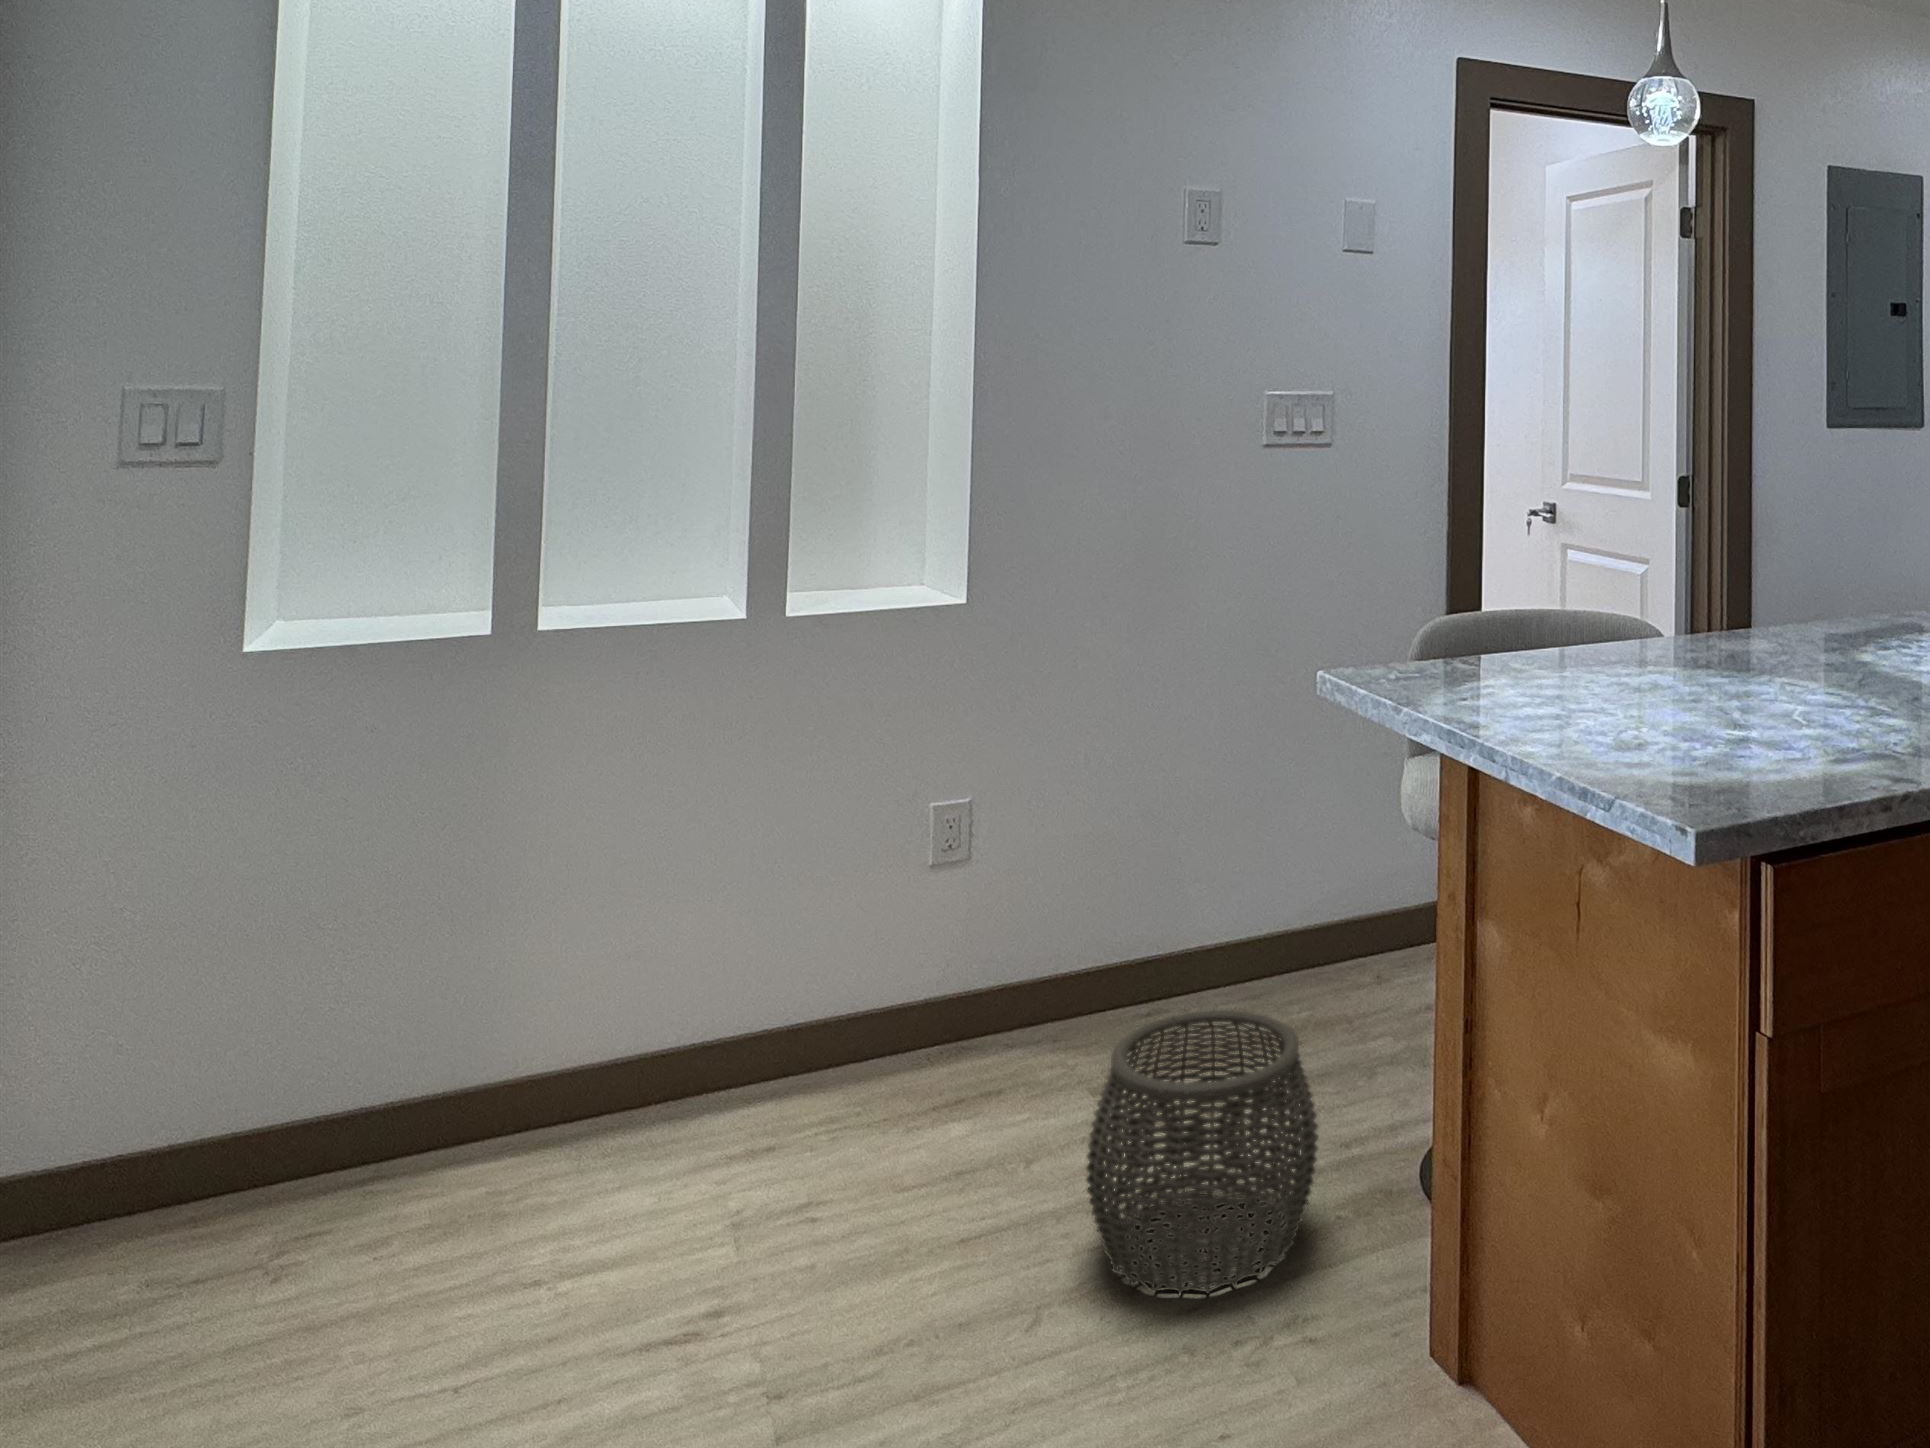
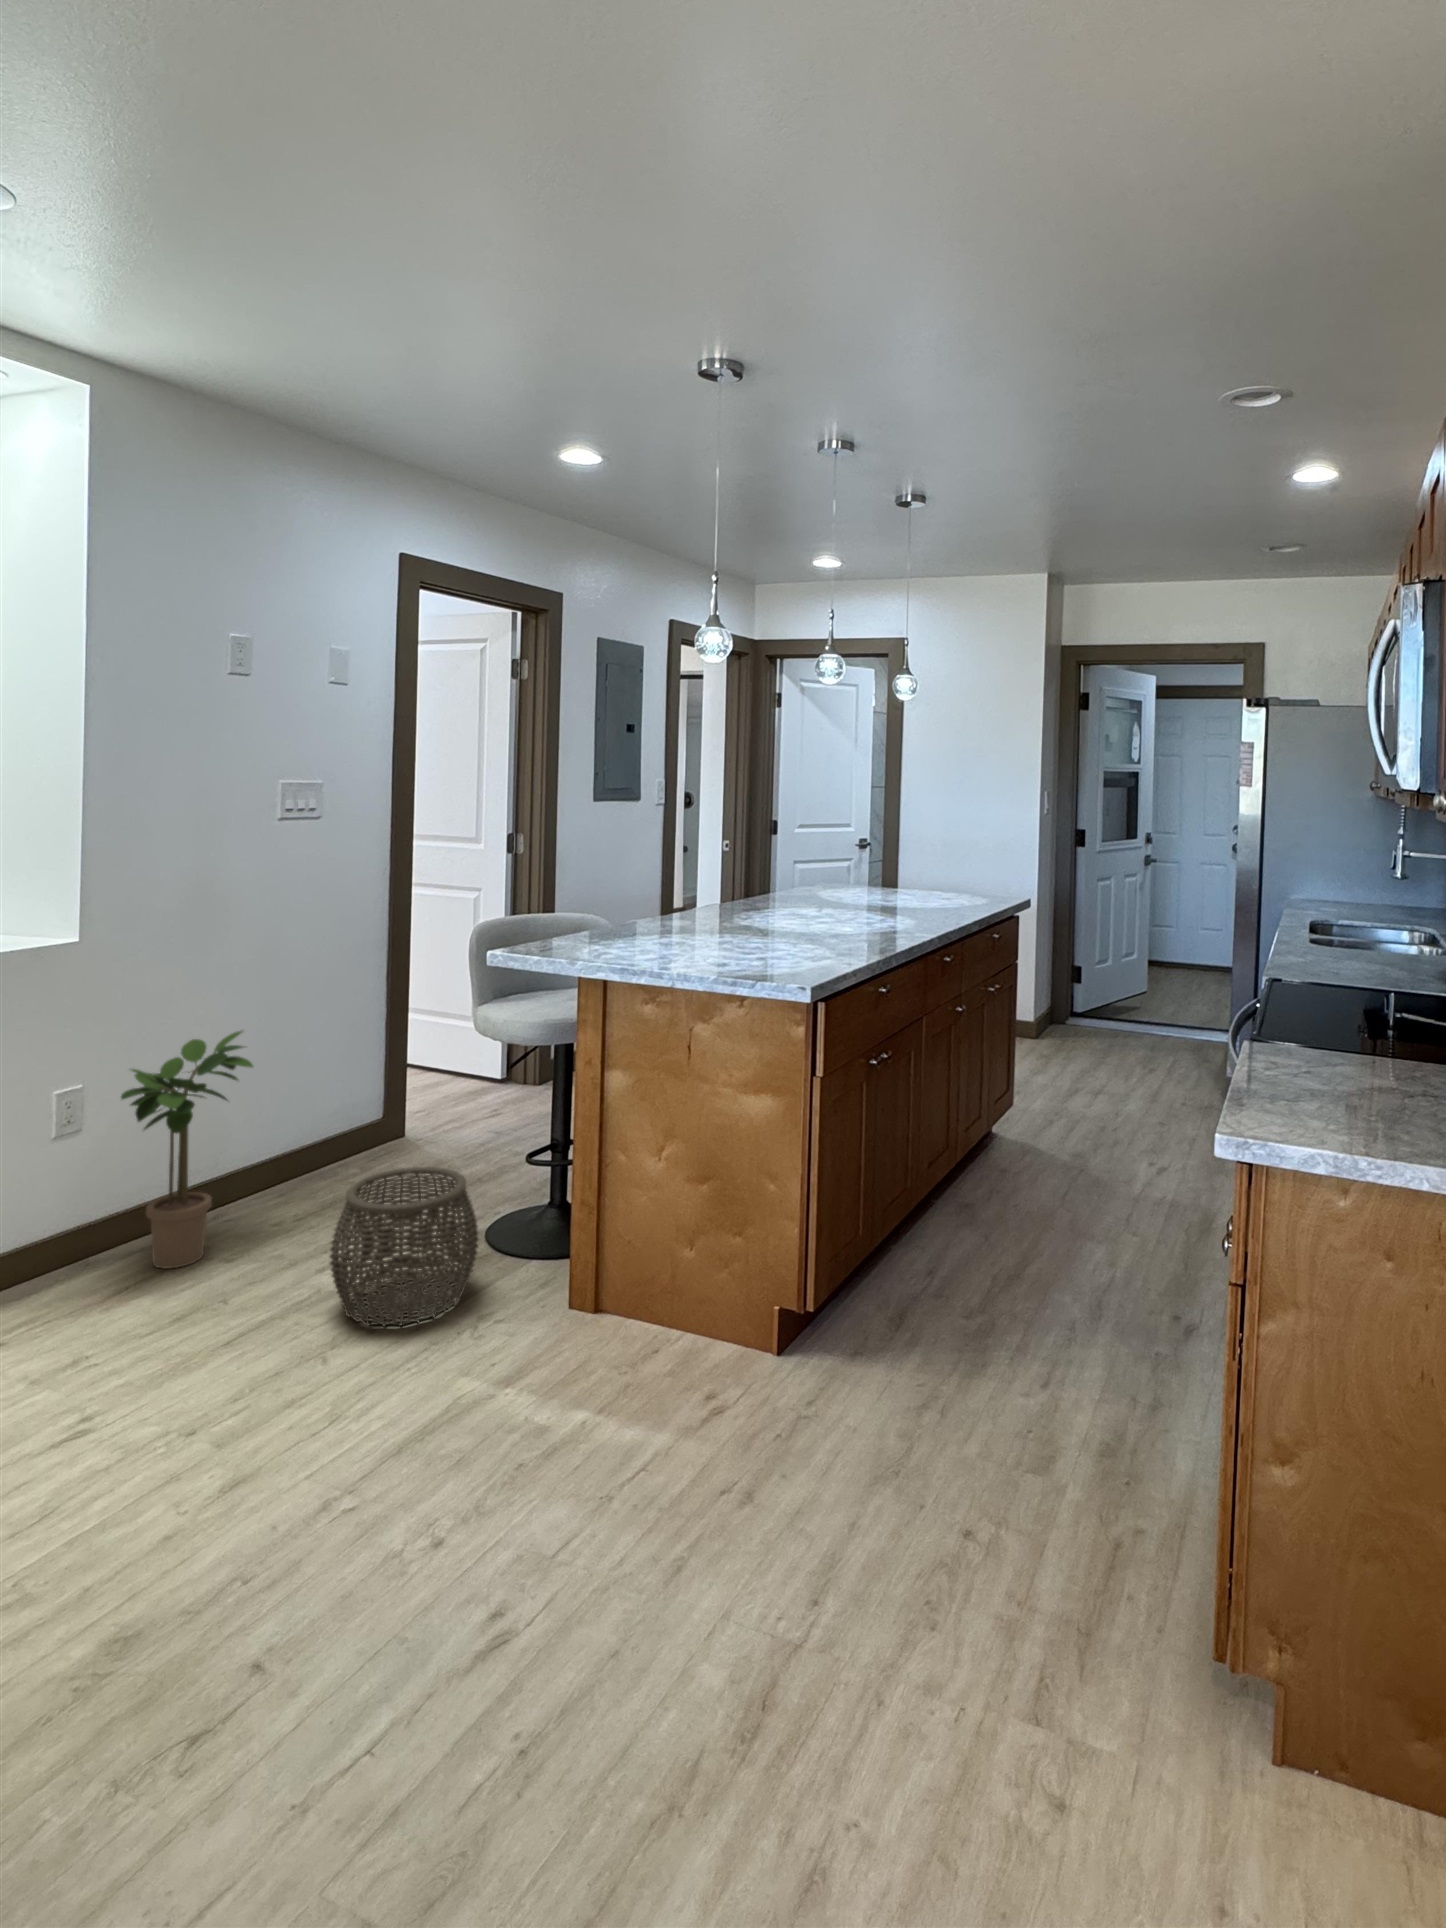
potted plant: none [951,747,1159,1083] -> present [121,1031,253,1269]

